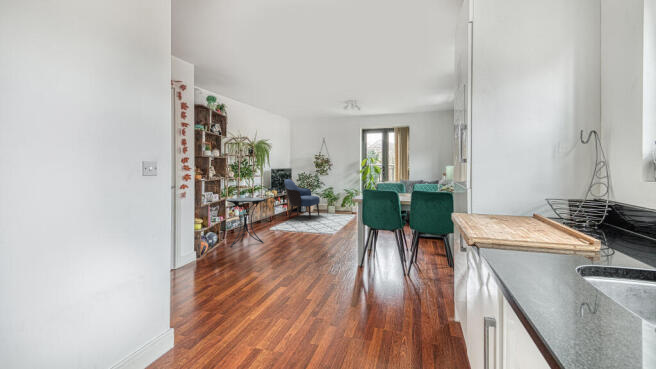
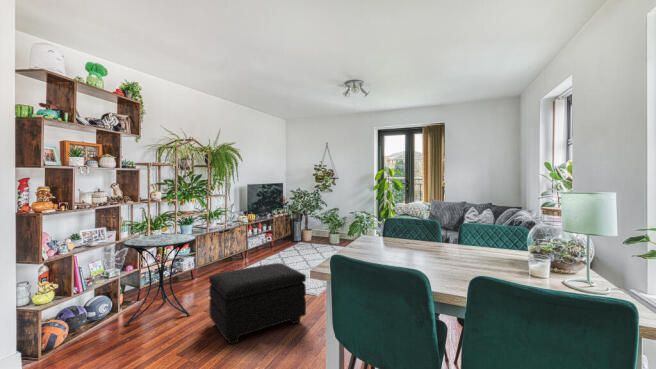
armchair: present [284,179,320,219] -> none [267,198,317,255]
footstool: none [278,213,332,250] -> present [209,263,306,344]

